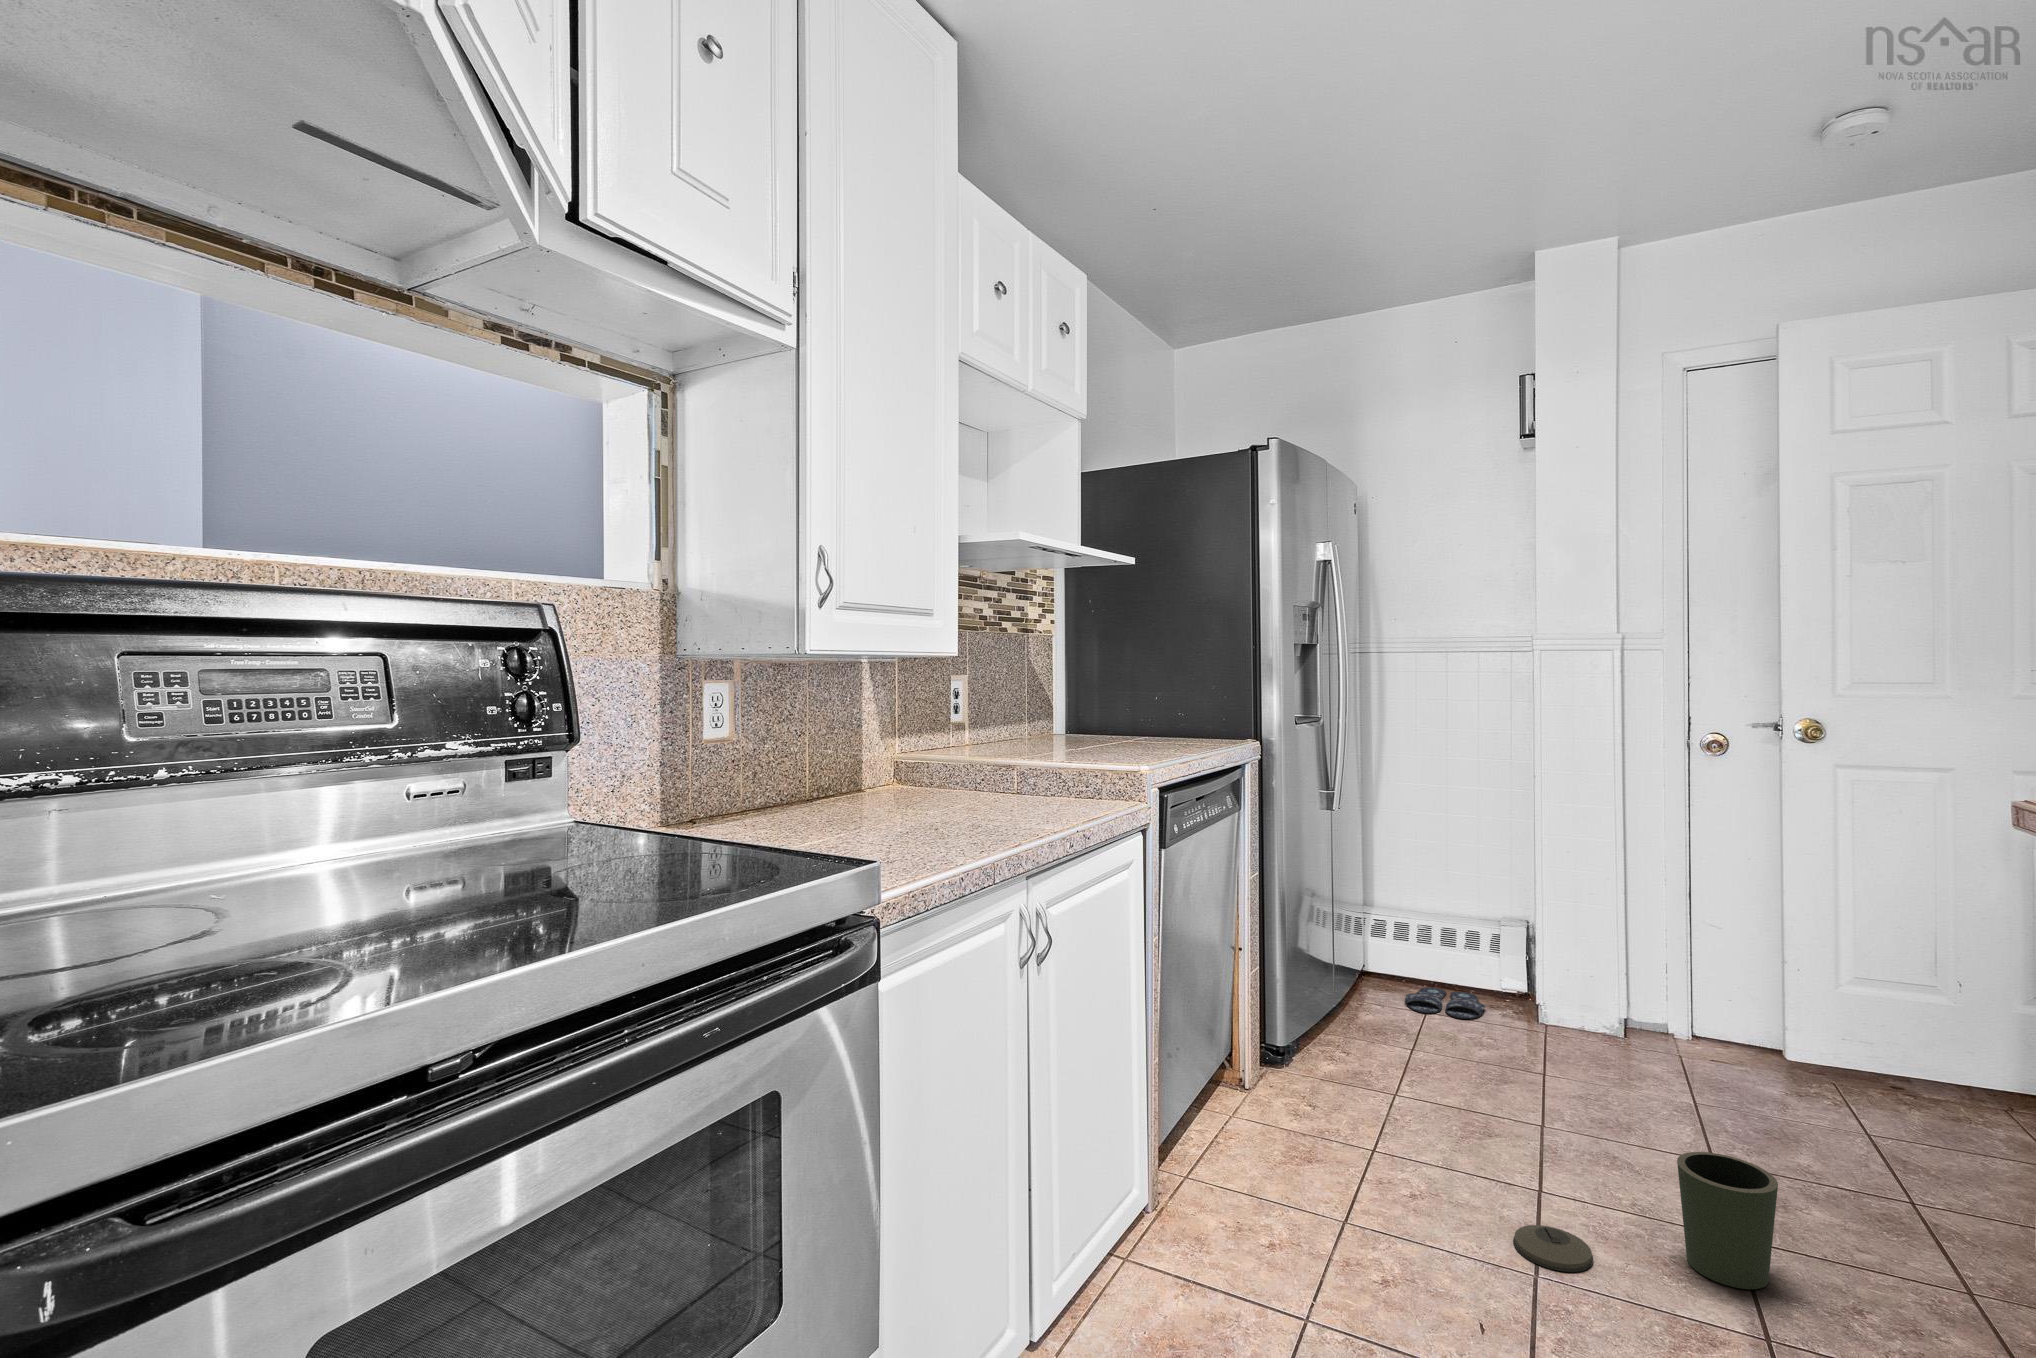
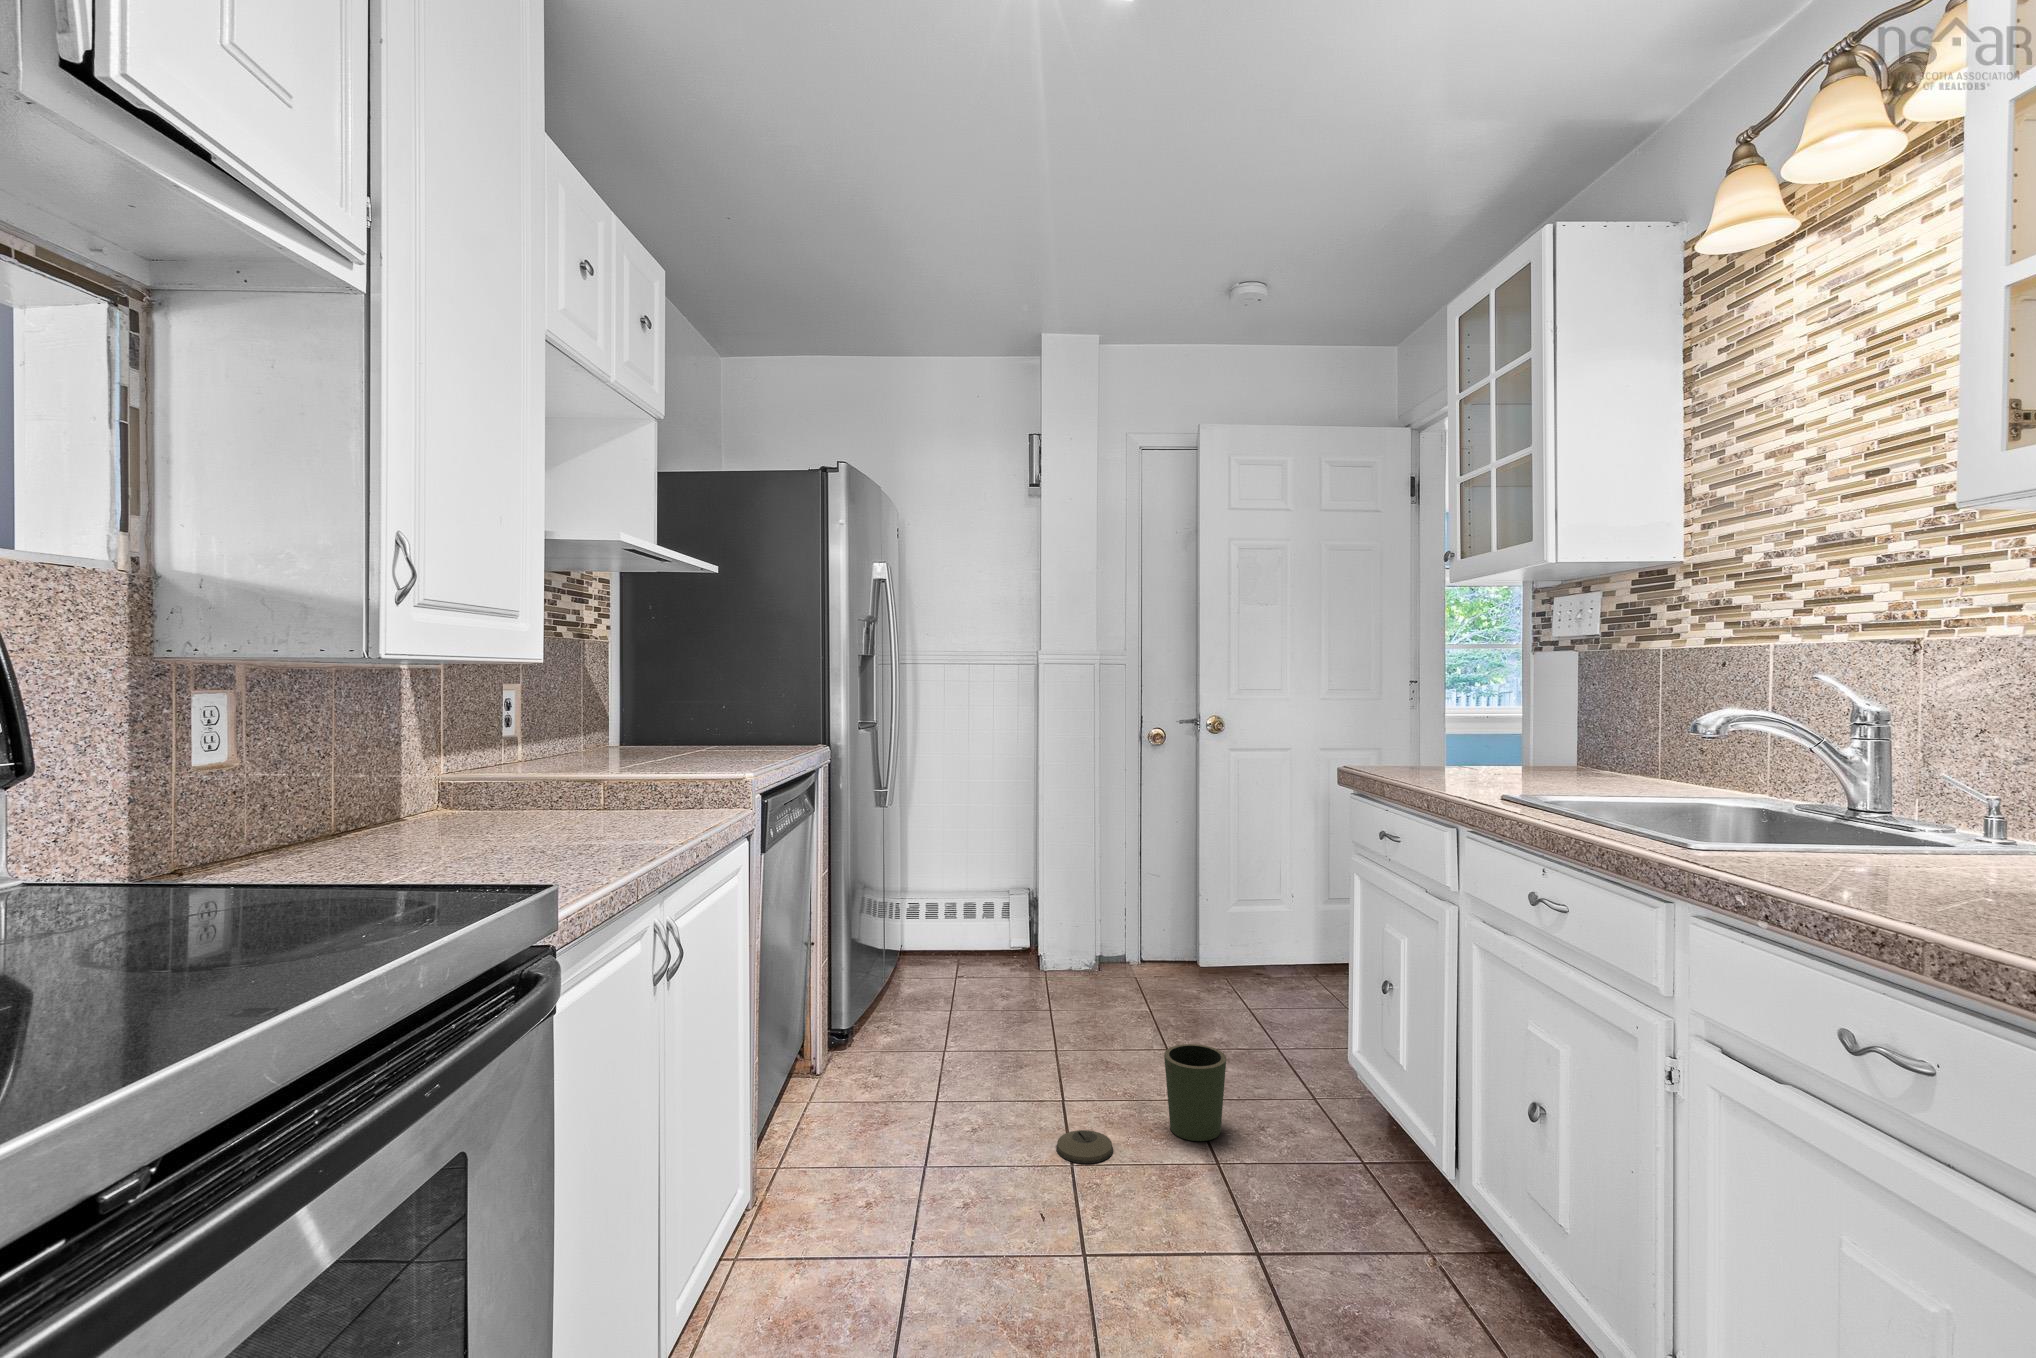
slippers: present [1405,987,1486,1019] -> none [937,953,1001,976]

